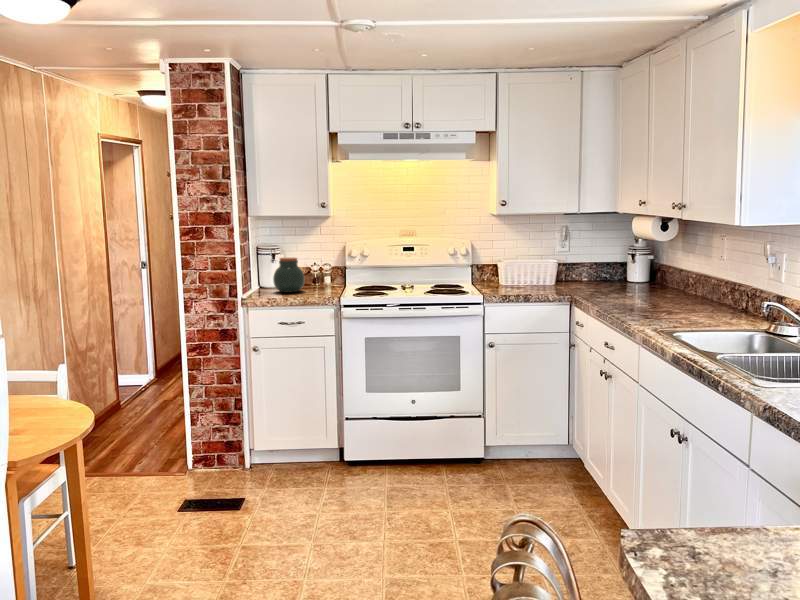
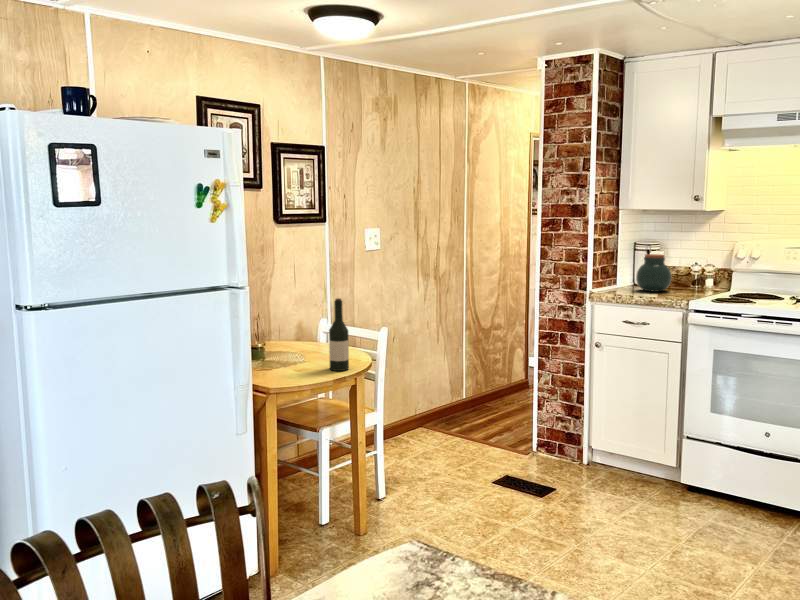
wine bottle: none [35,336,66,428] -> present [329,298,349,371]

